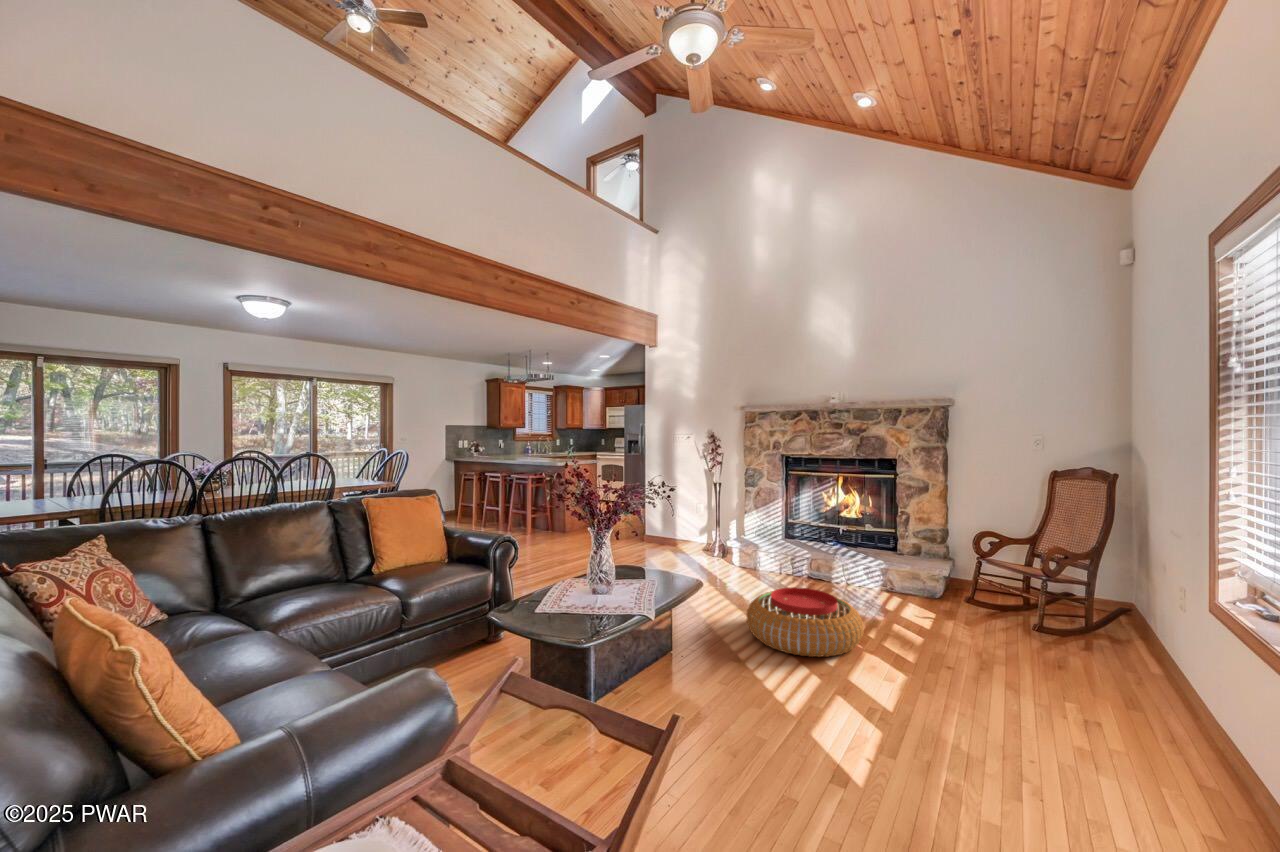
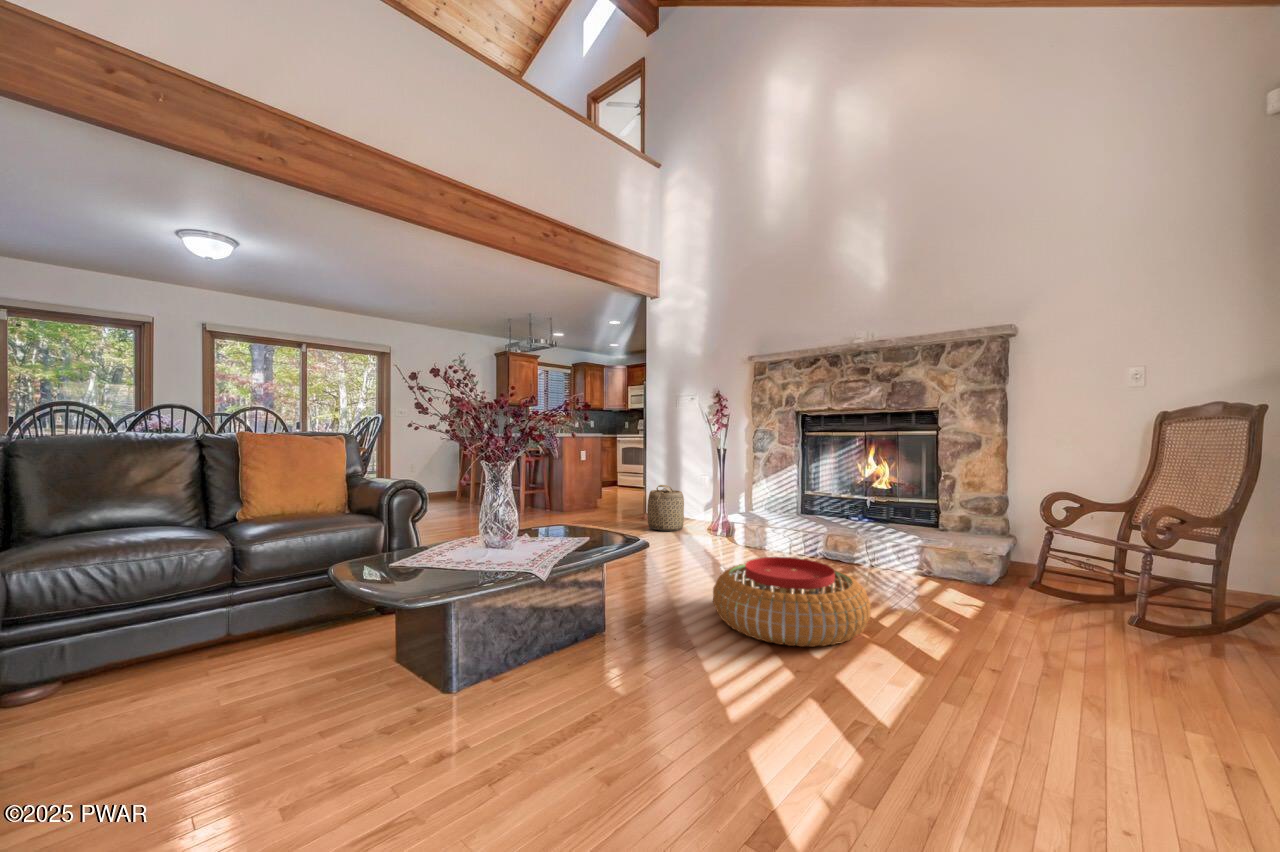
basket: none [651,513,683,554] -> present [647,485,684,531]

